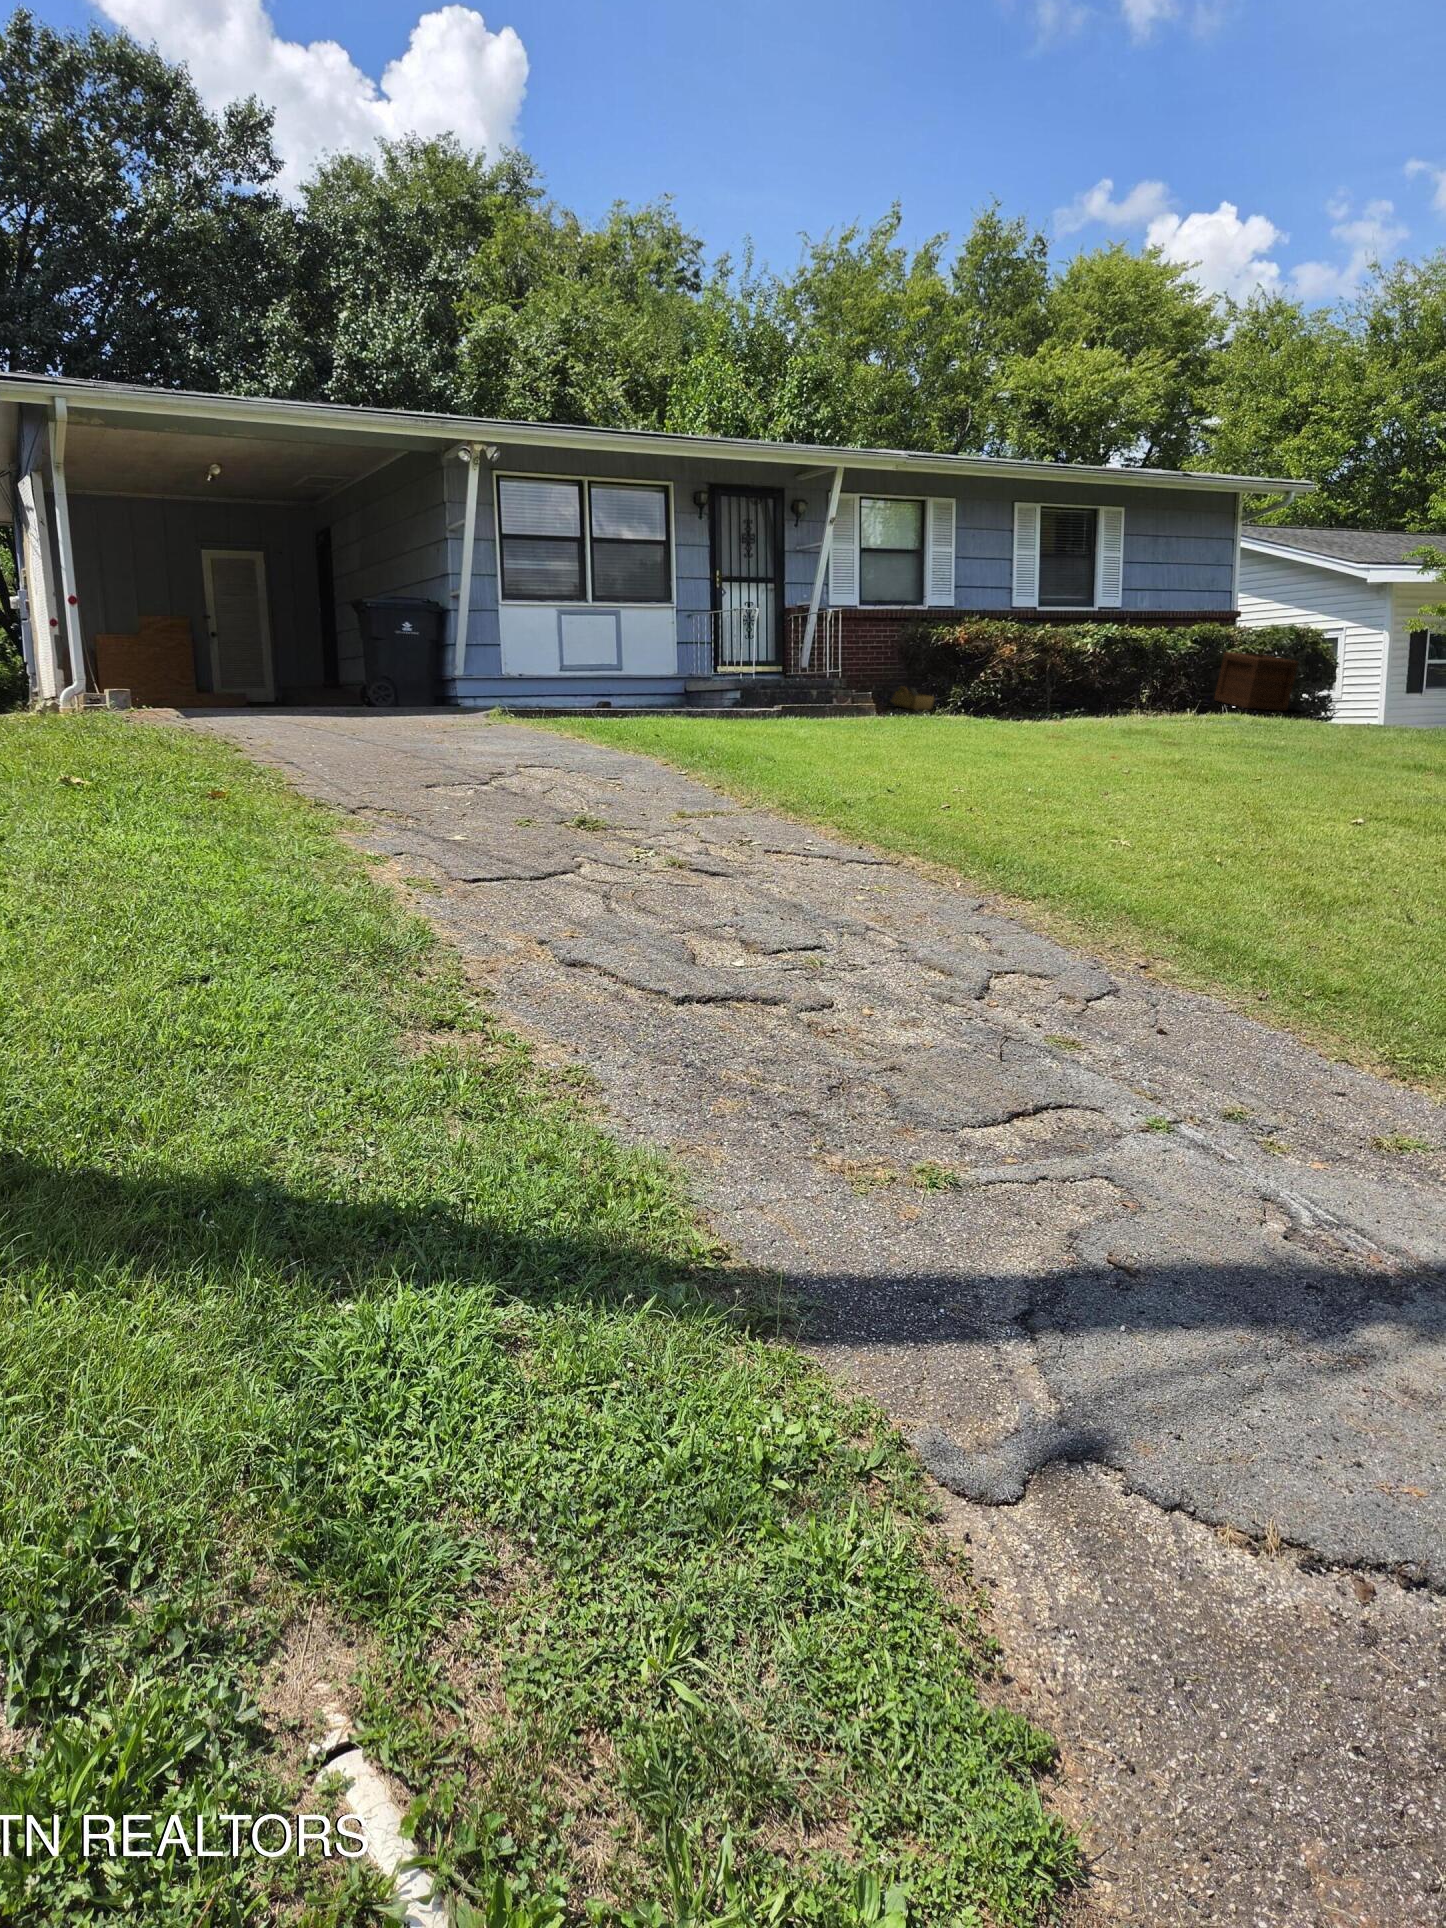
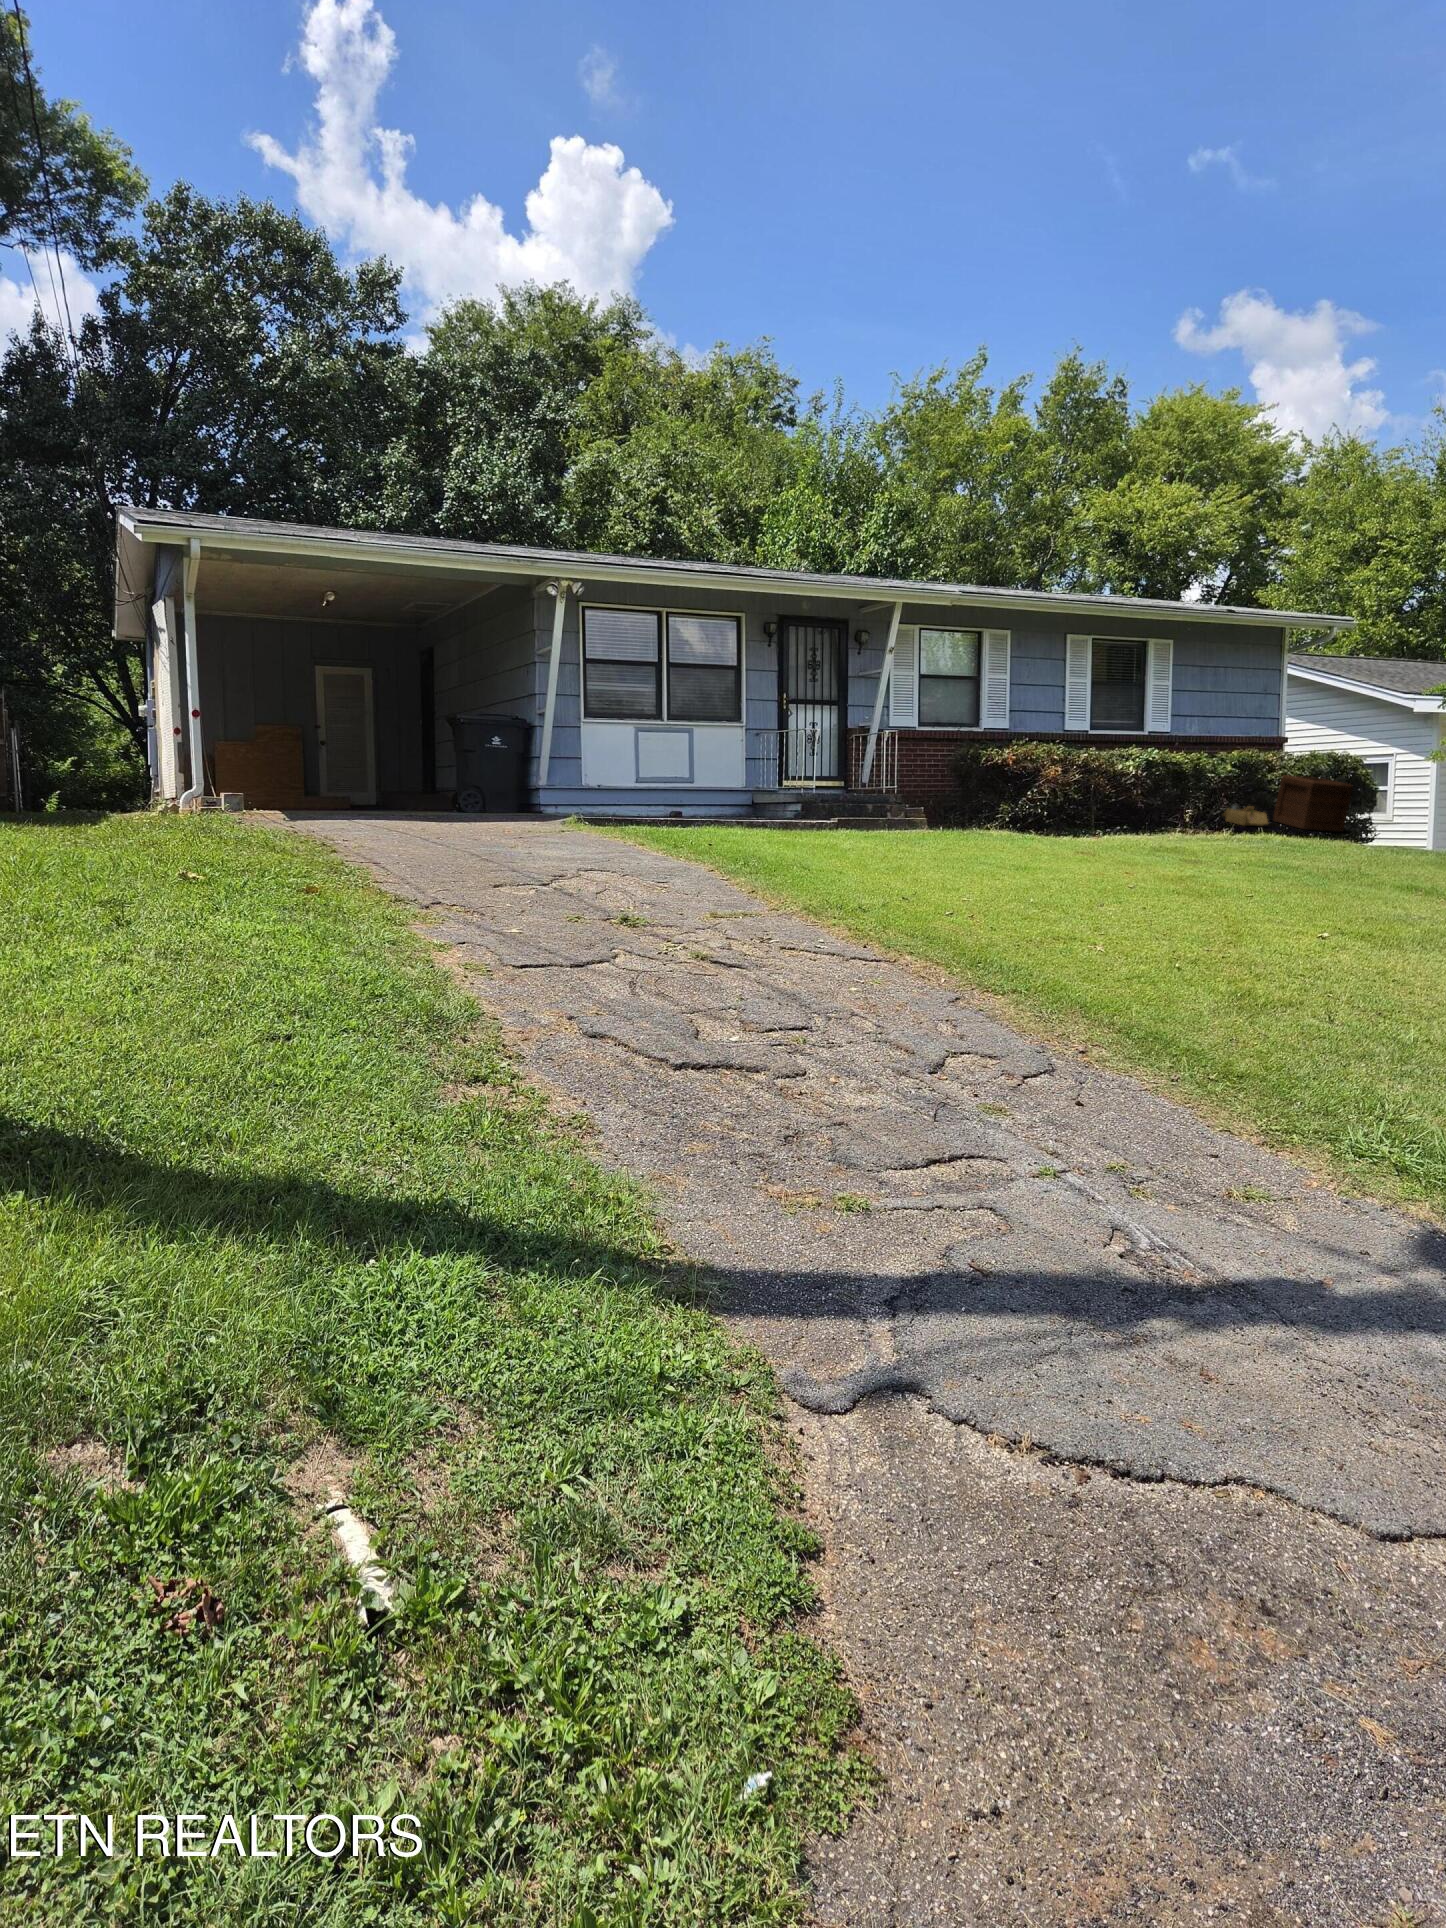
cardboard box: present [891,686,934,709] -> present [1223,805,1268,826]

